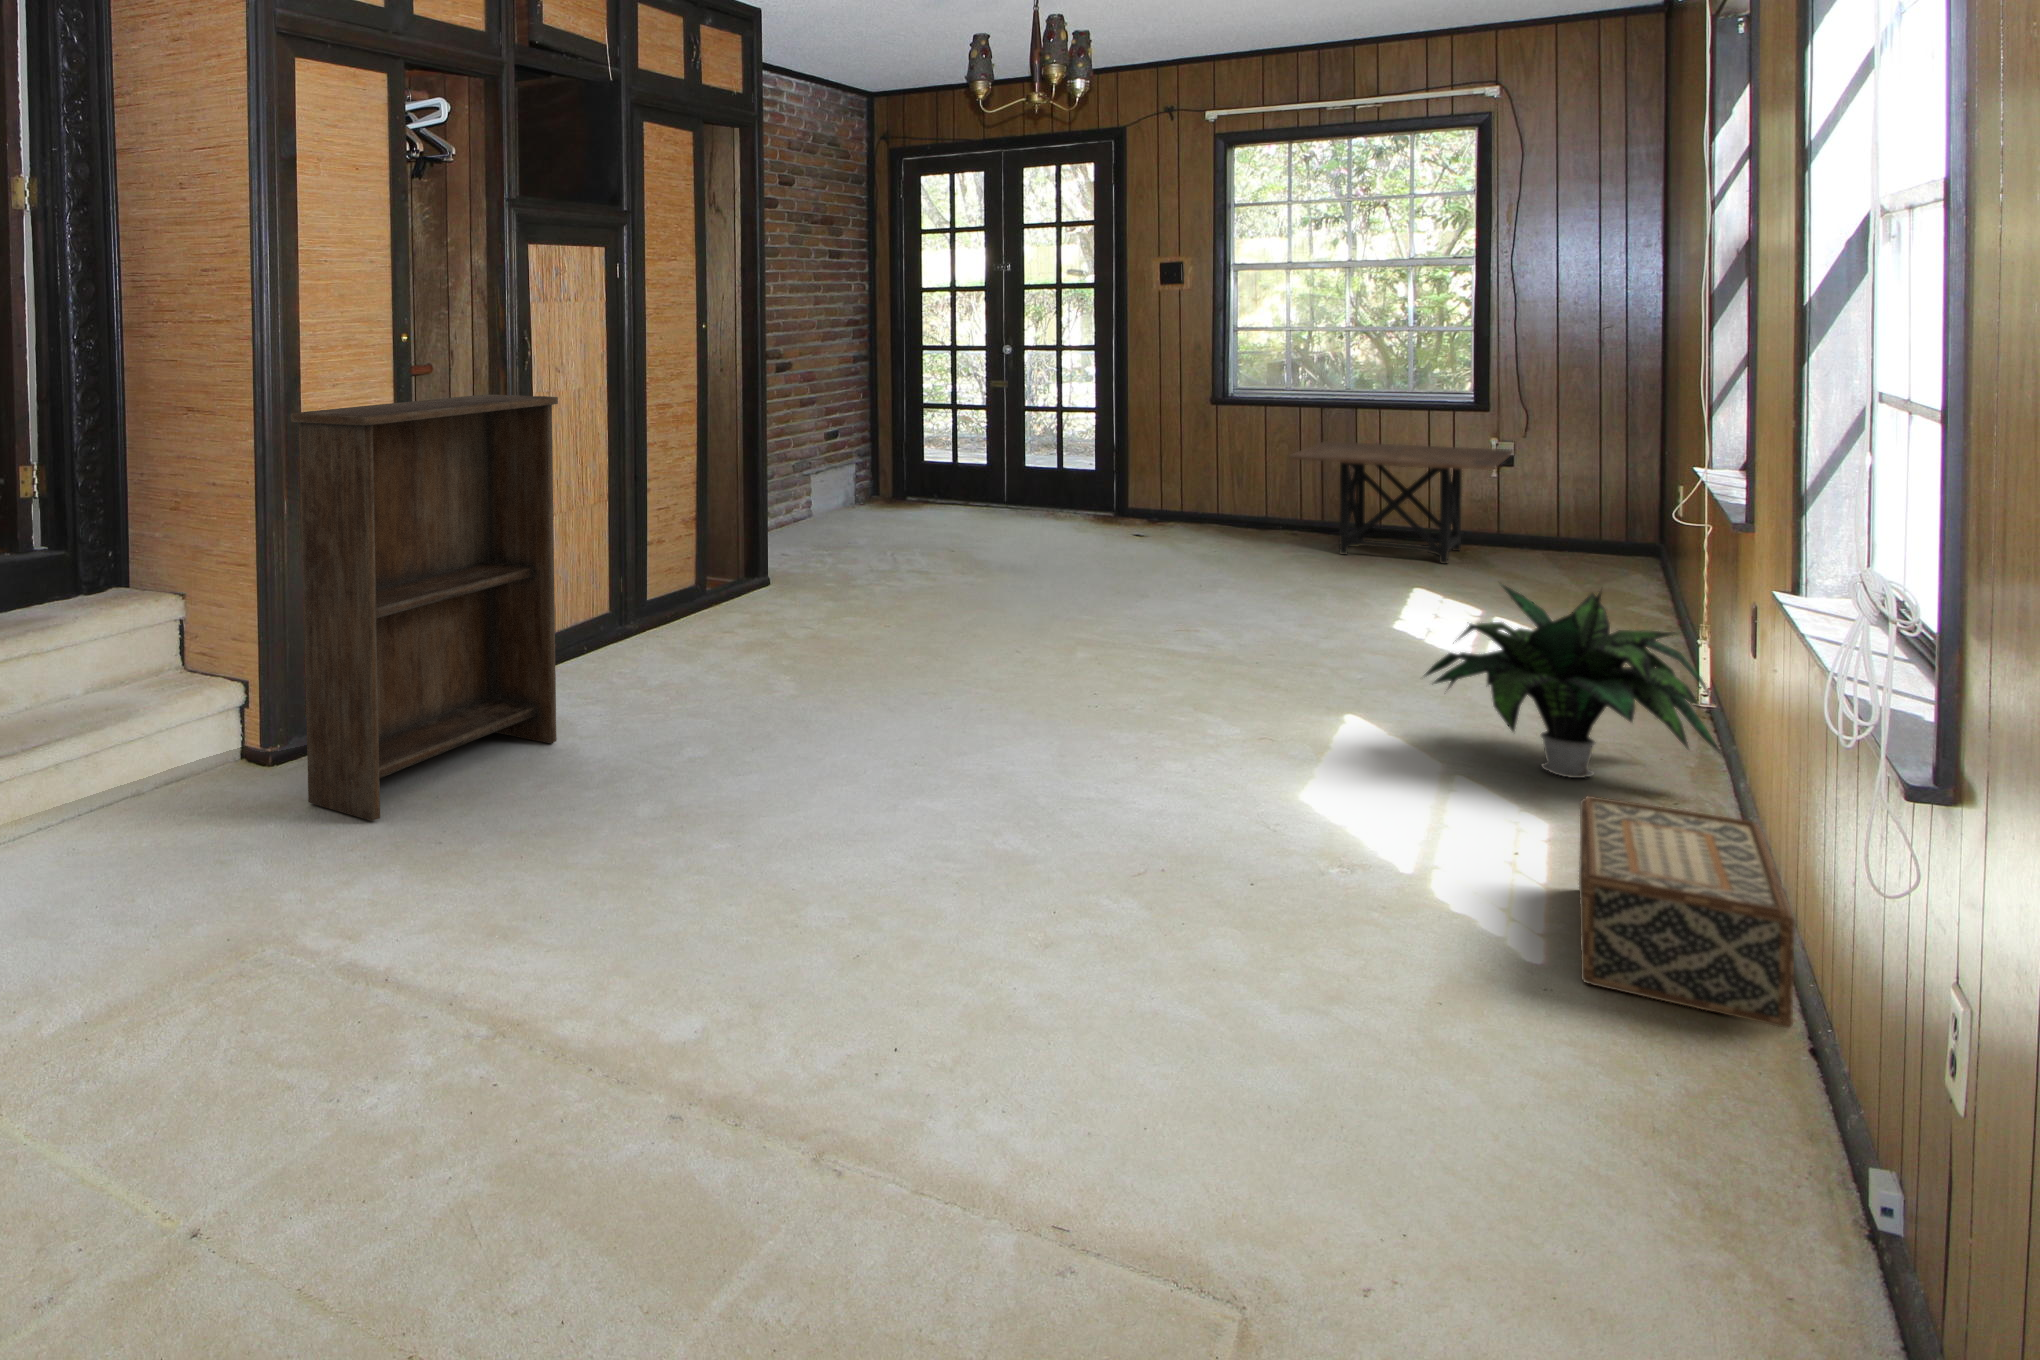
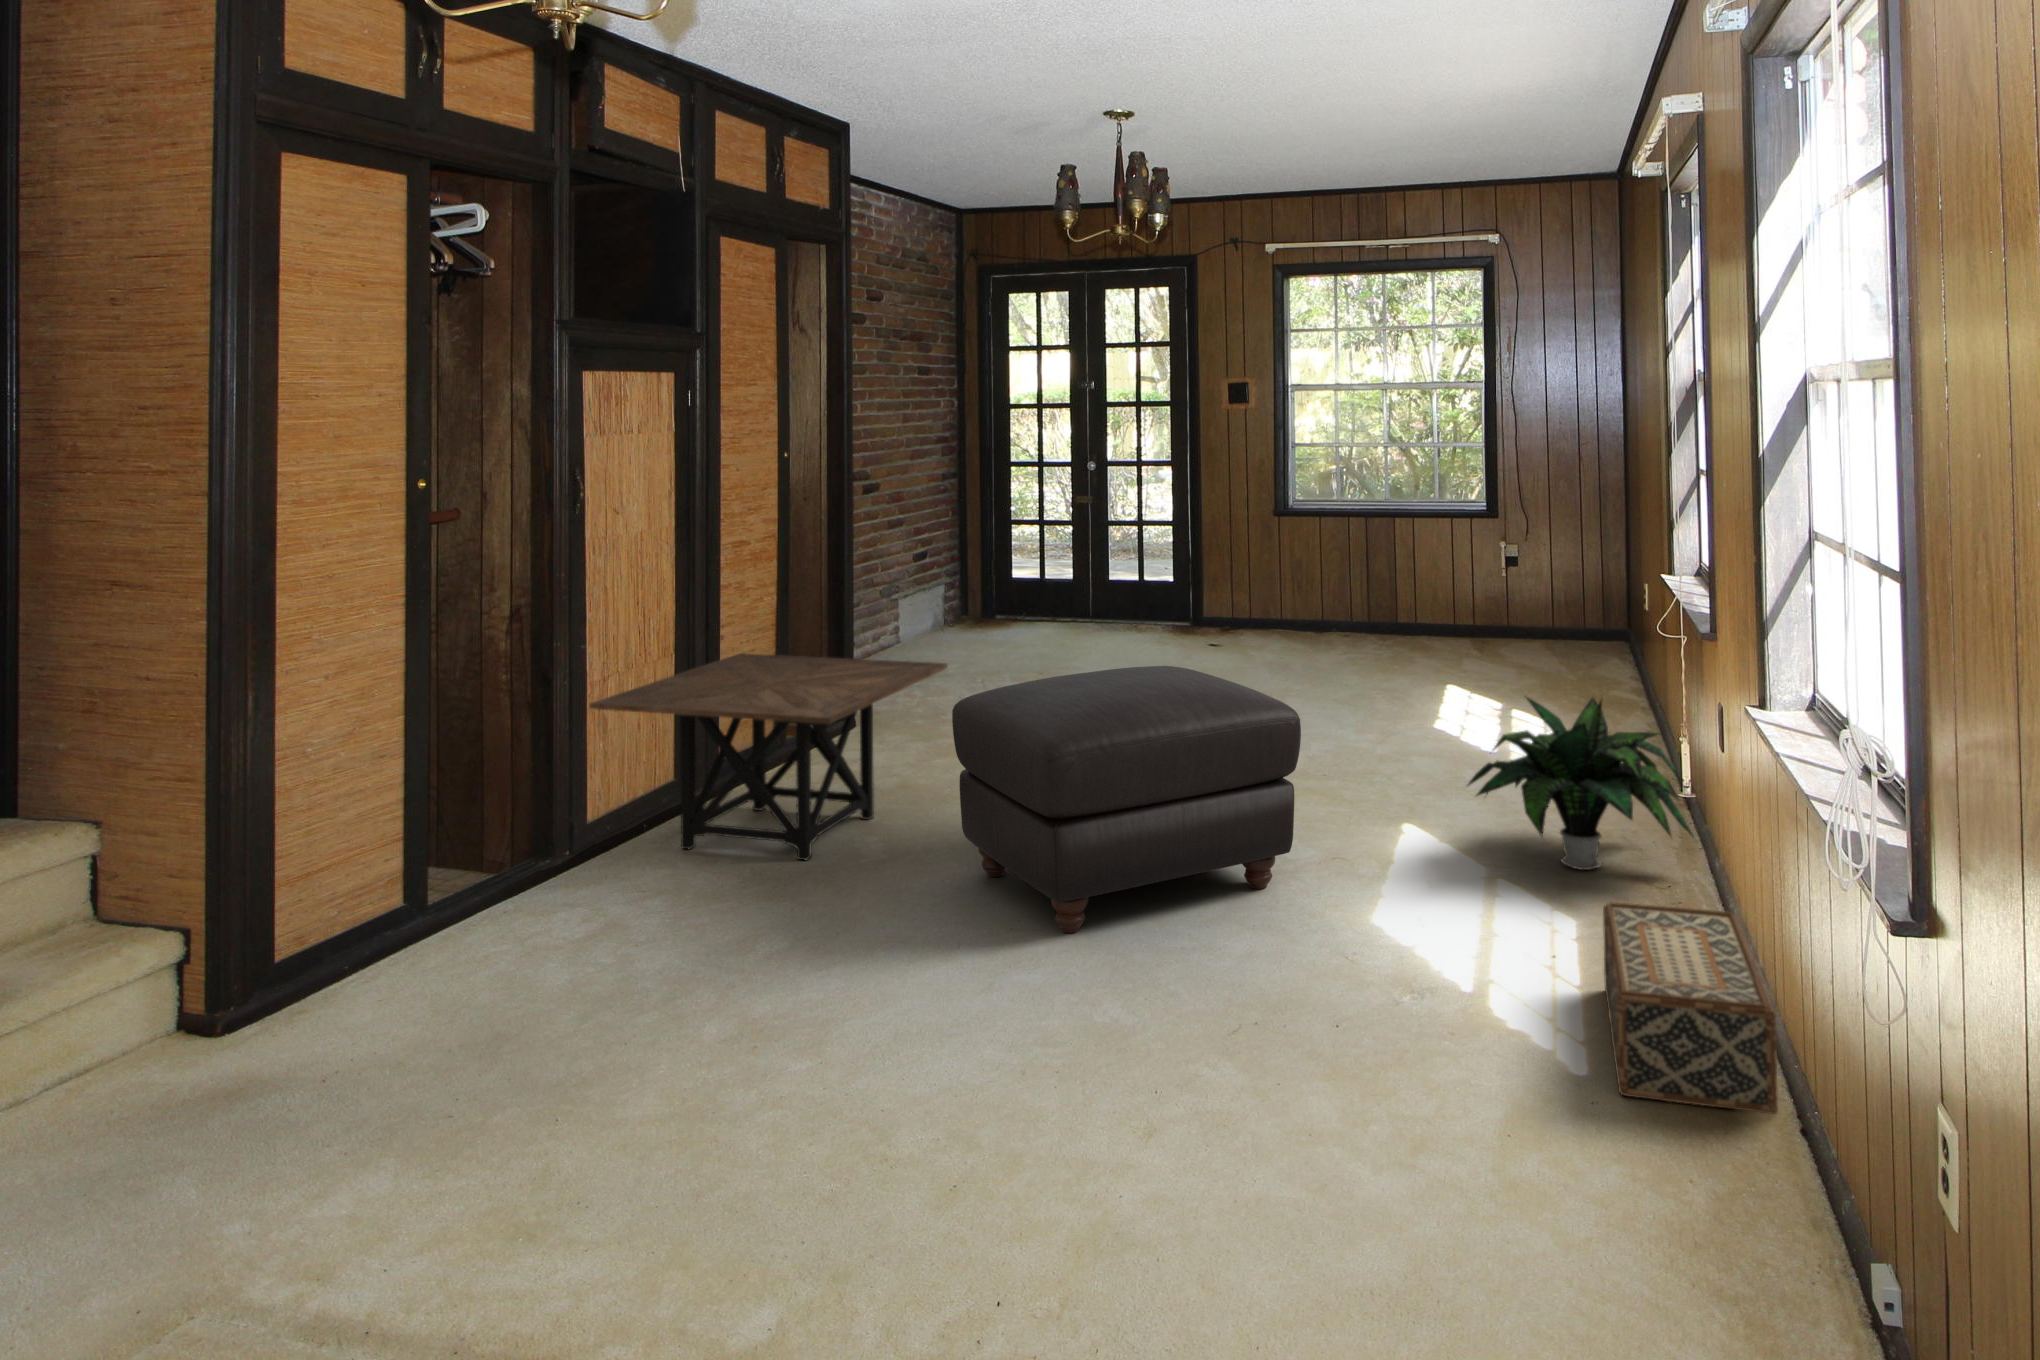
bookshelf: present [291,394,558,821] -> none [258,551,618,1108]
side table: present [1288,442,1513,564] -> present [589,653,948,861]
ottoman: none [856,532,1223,770] -> present [952,666,1301,933]

